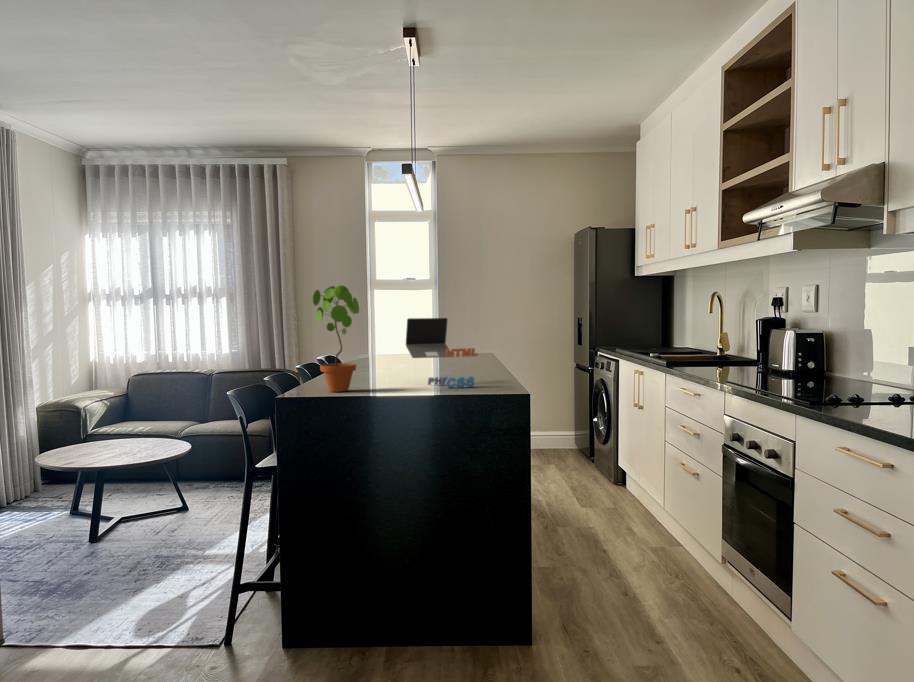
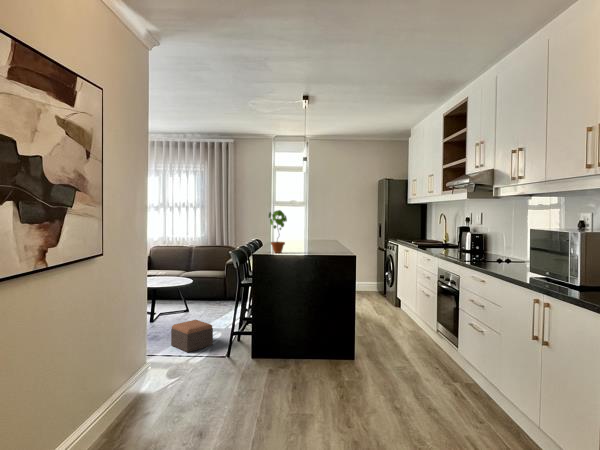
laptop: present [406,318,478,388] -> none [303,224,334,253]
footstool: none [98,547,200,637] -> present [171,320,213,352]

